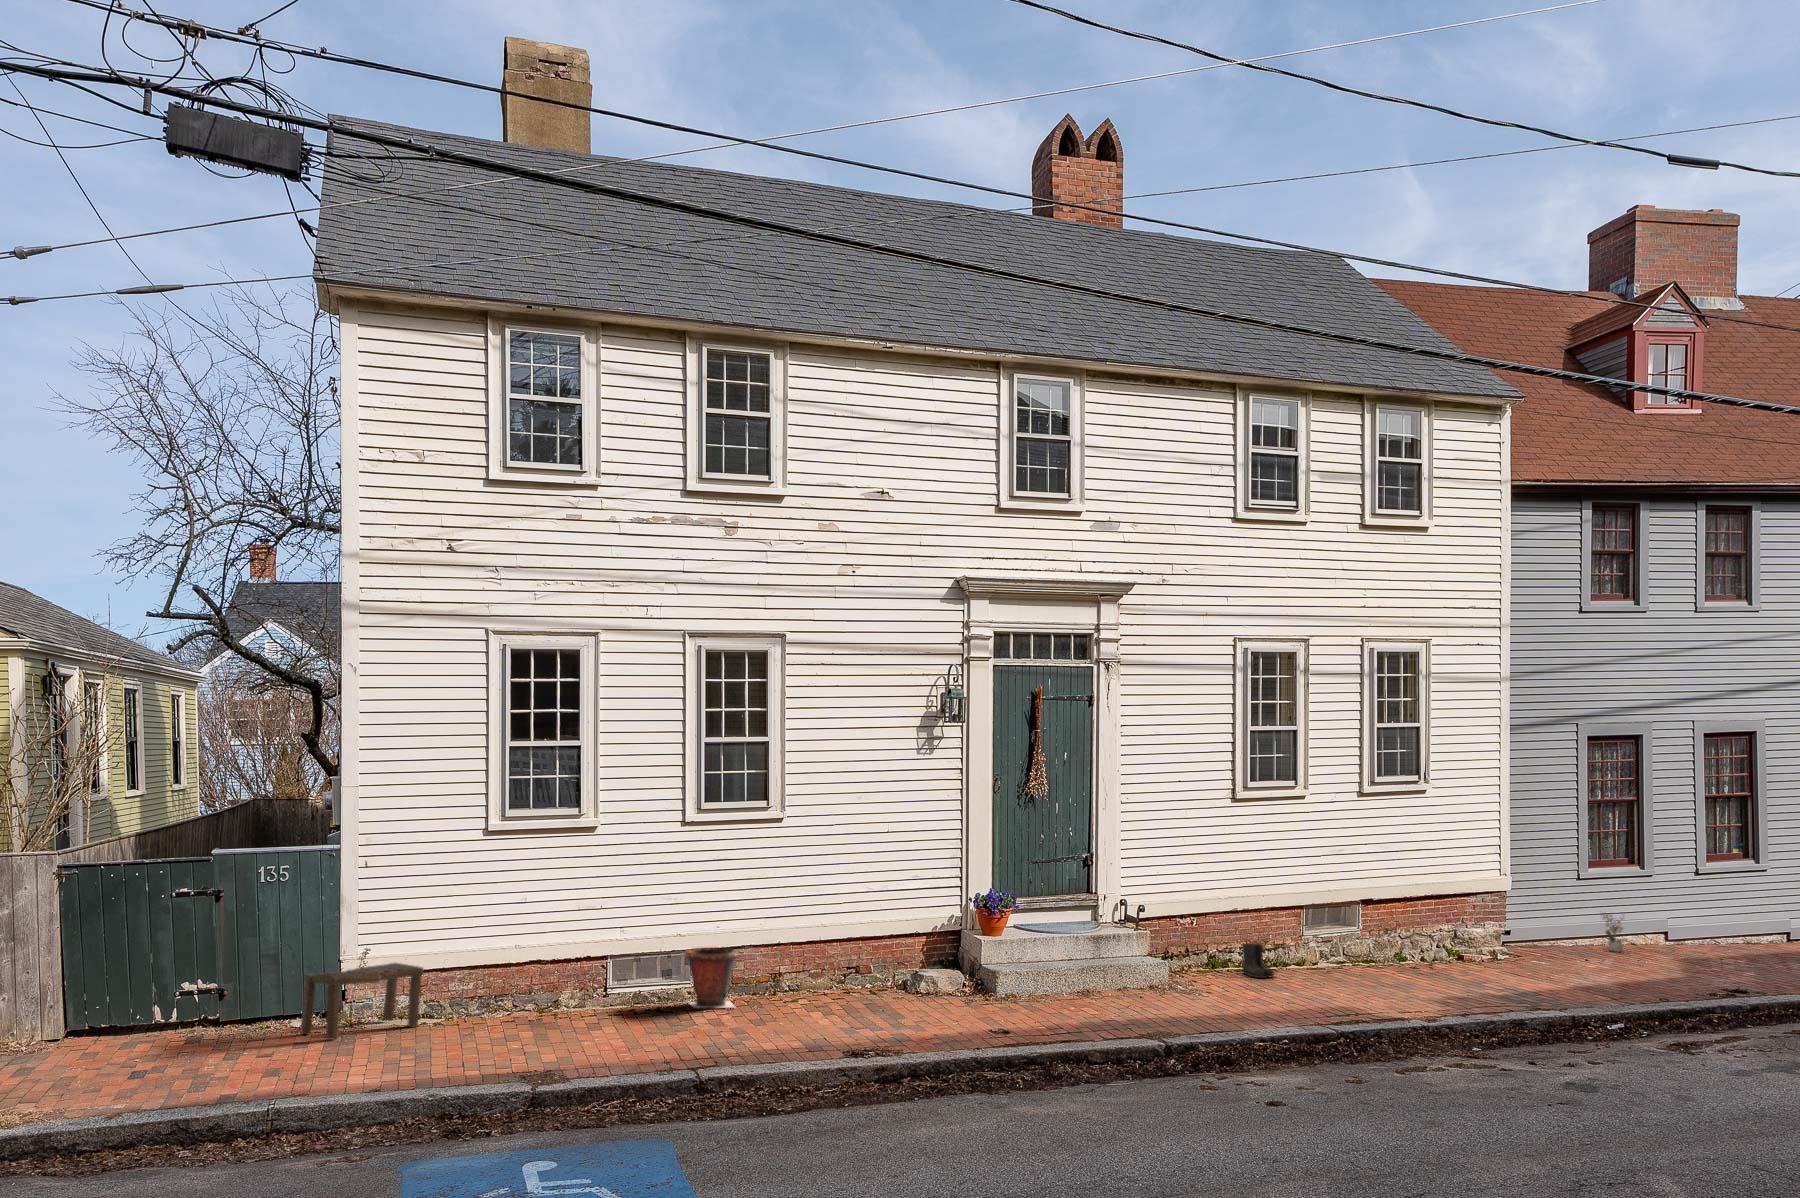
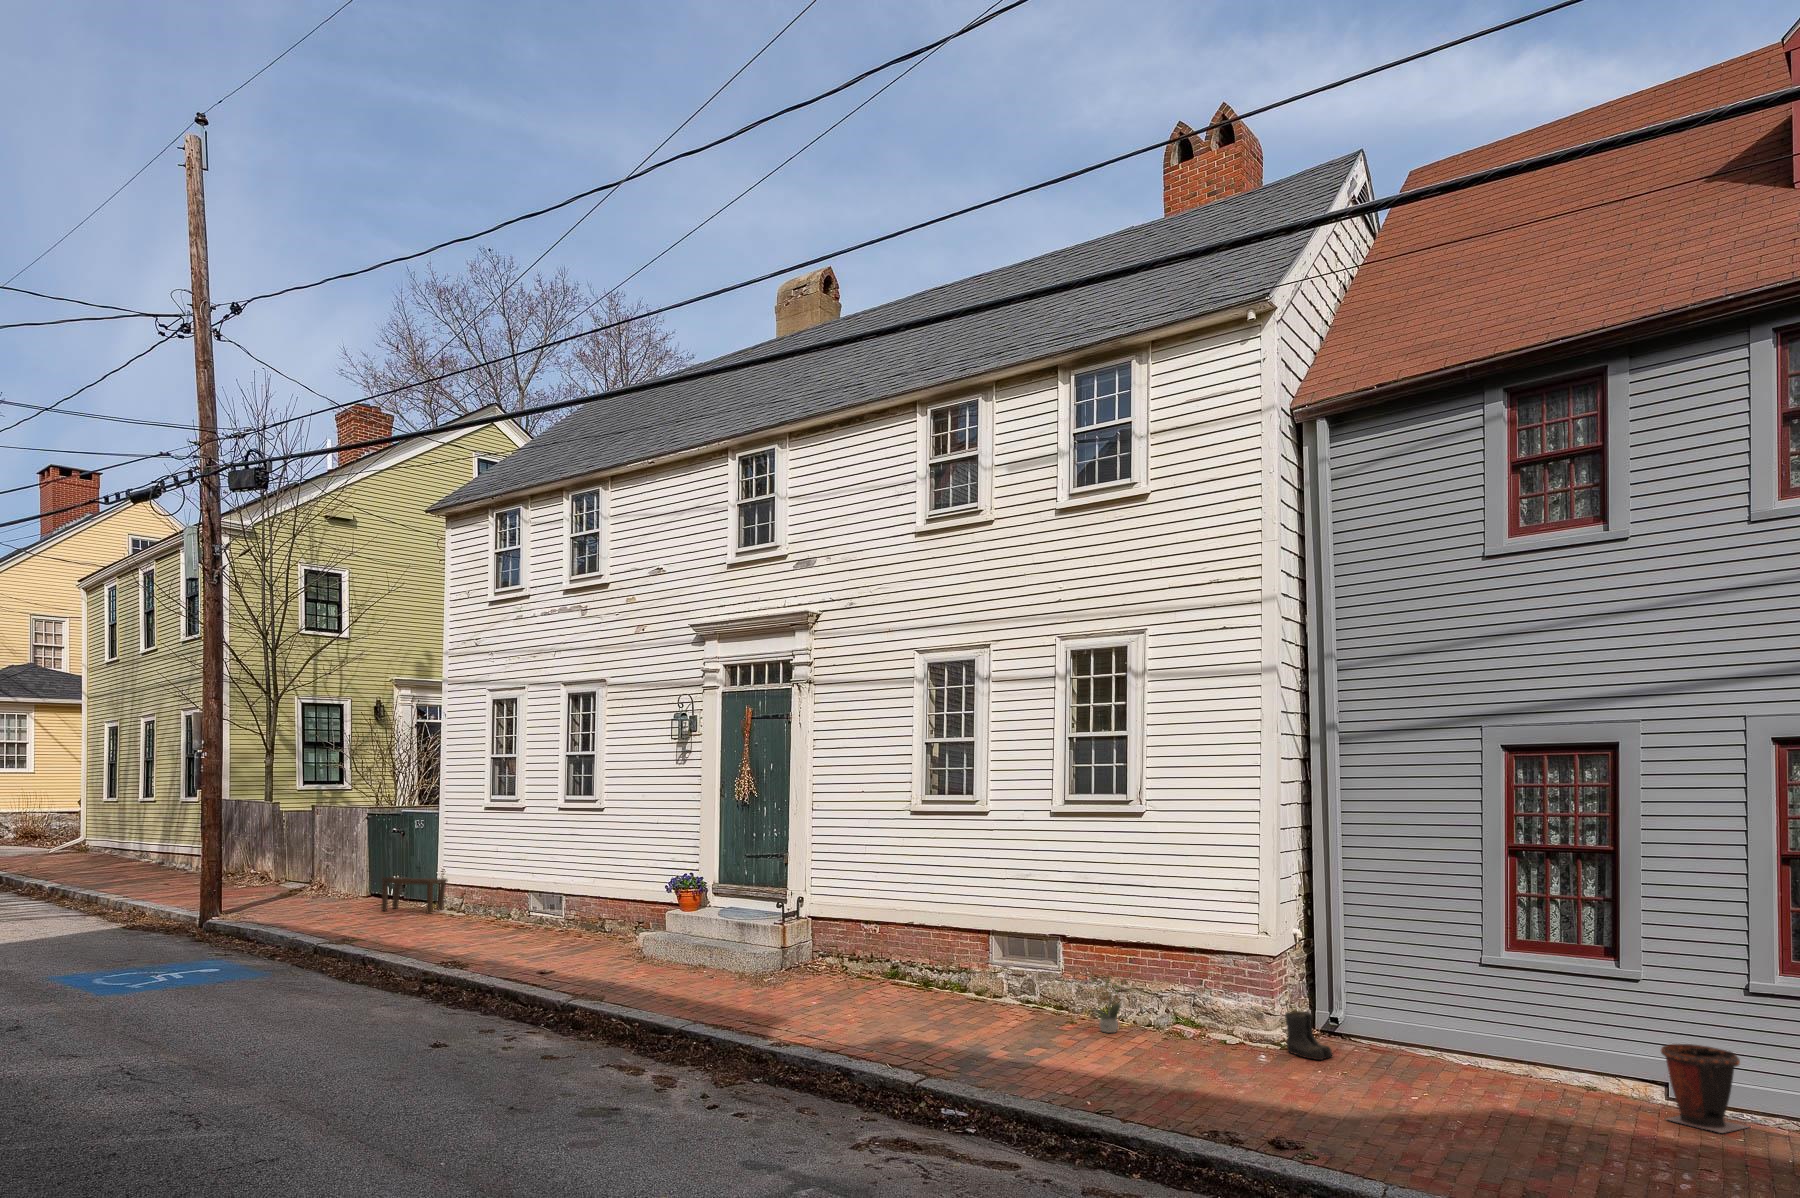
potted plant: present [1603,914,1626,952] -> present [1090,976,1126,1033]
boots: present [1242,943,1274,978] -> present [1285,1011,1333,1060]
trash can: present [685,947,738,1008] -> present [1661,1044,1750,1133]

